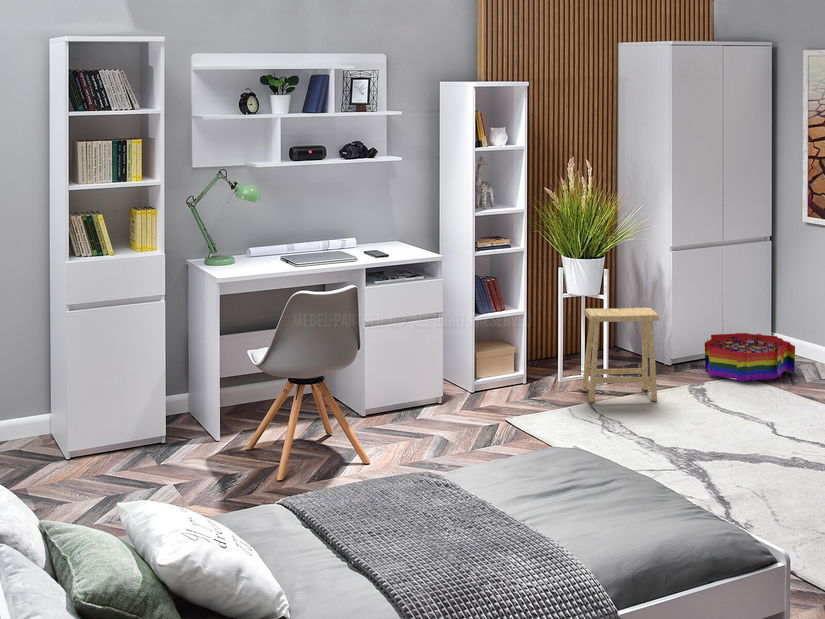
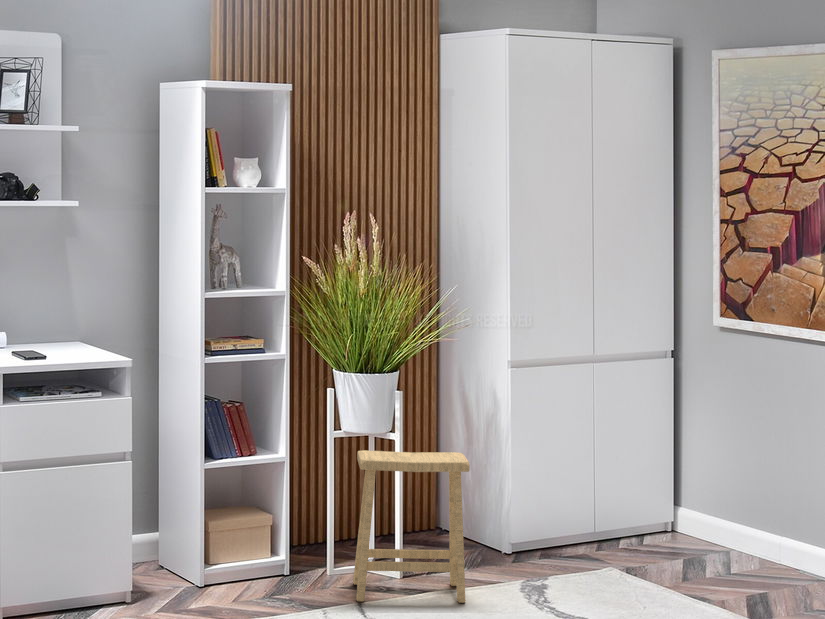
storage bin: present [704,333,795,381] -> none [559,504,695,577]

